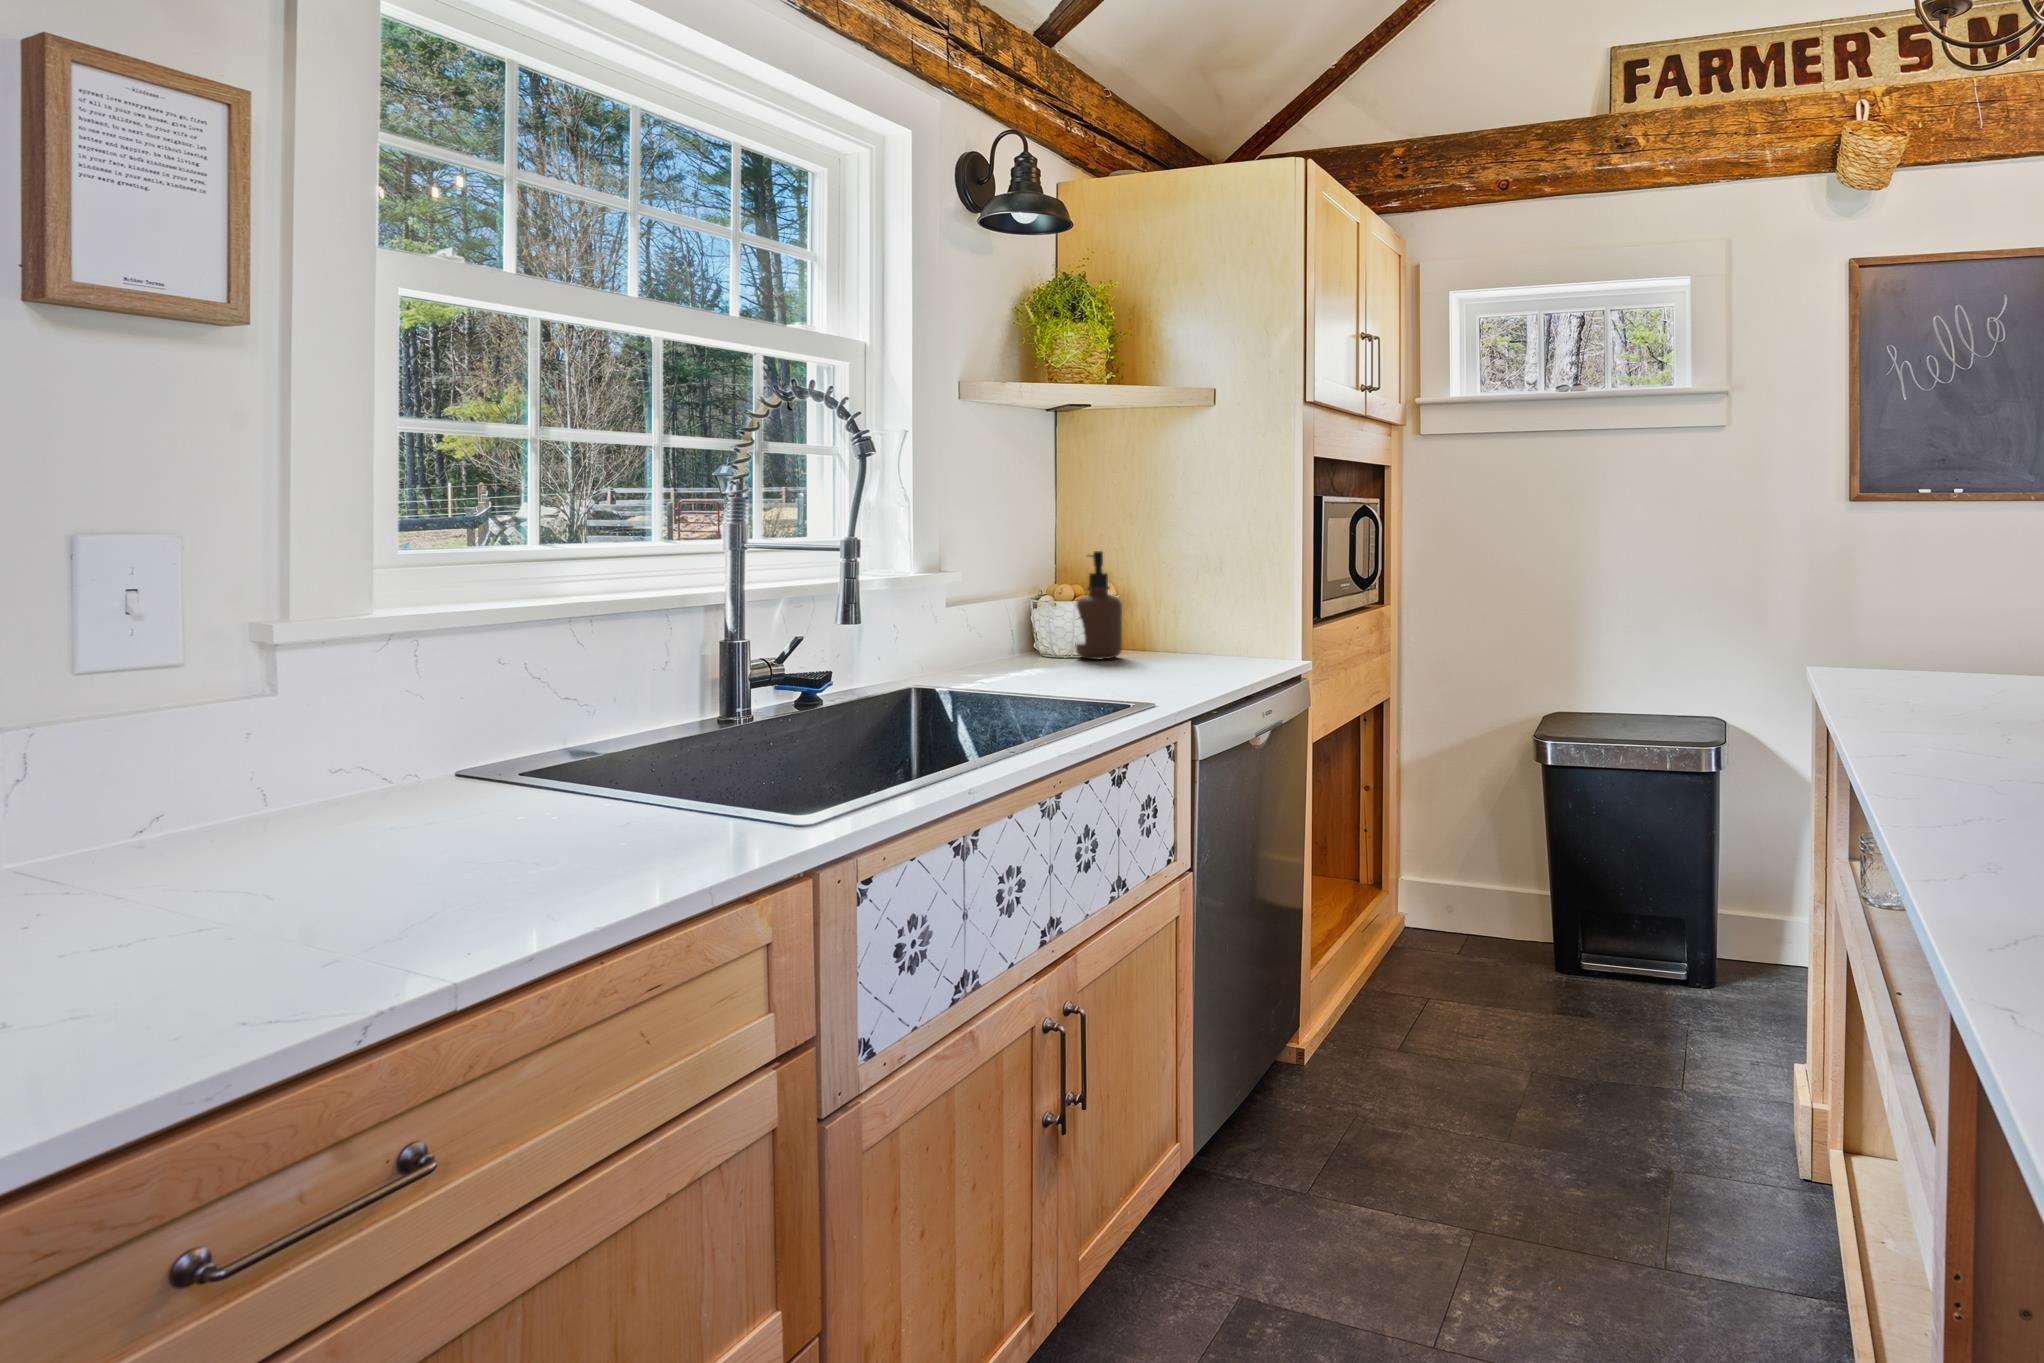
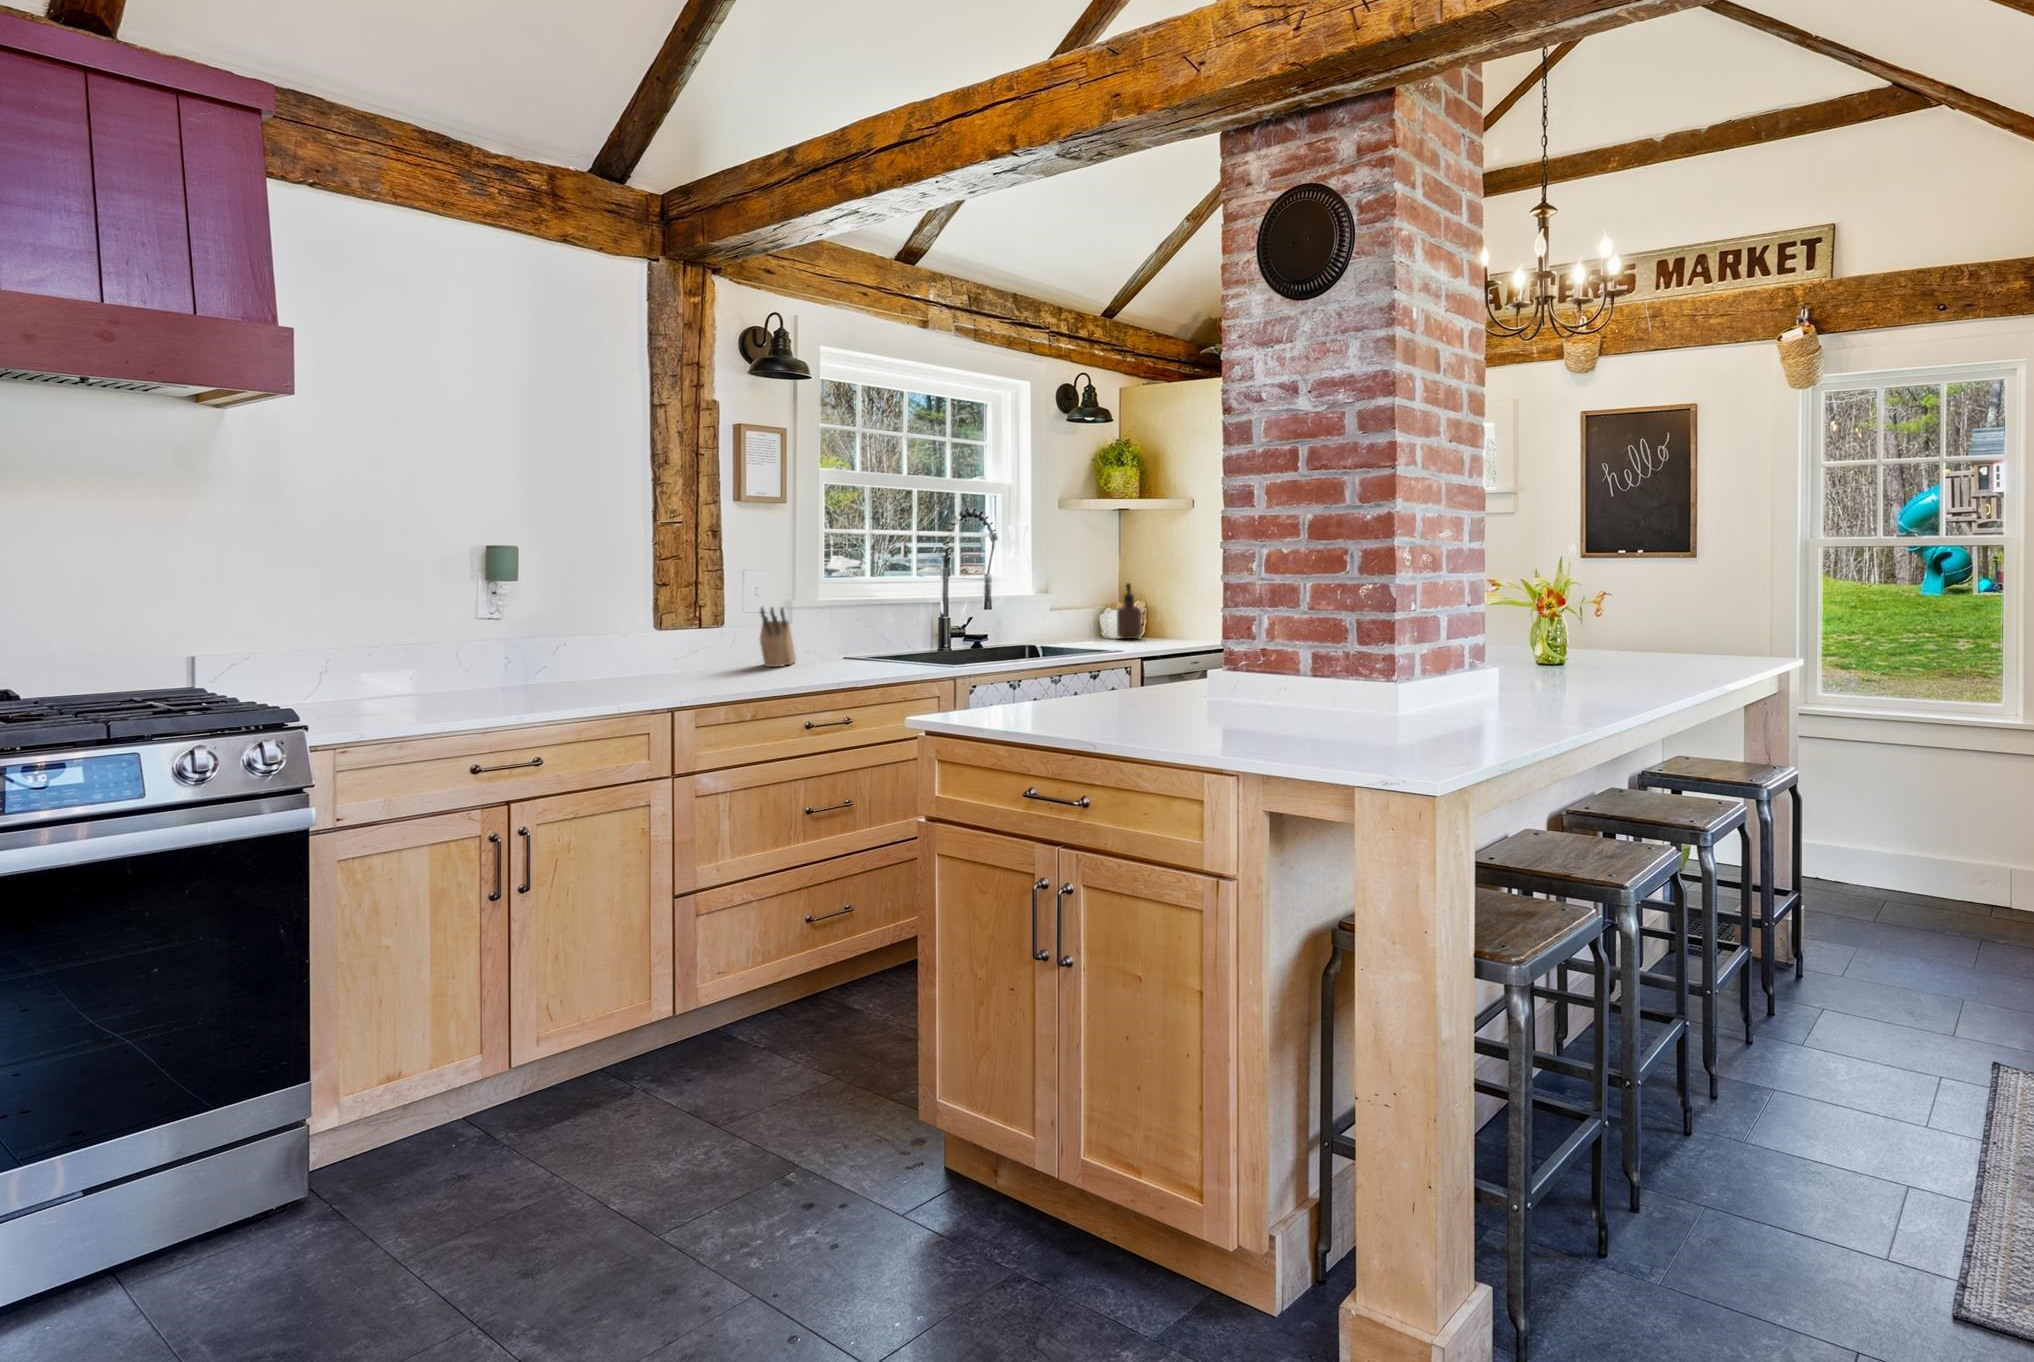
knife block: none [99,663,284,867] -> present [760,608,796,667]

